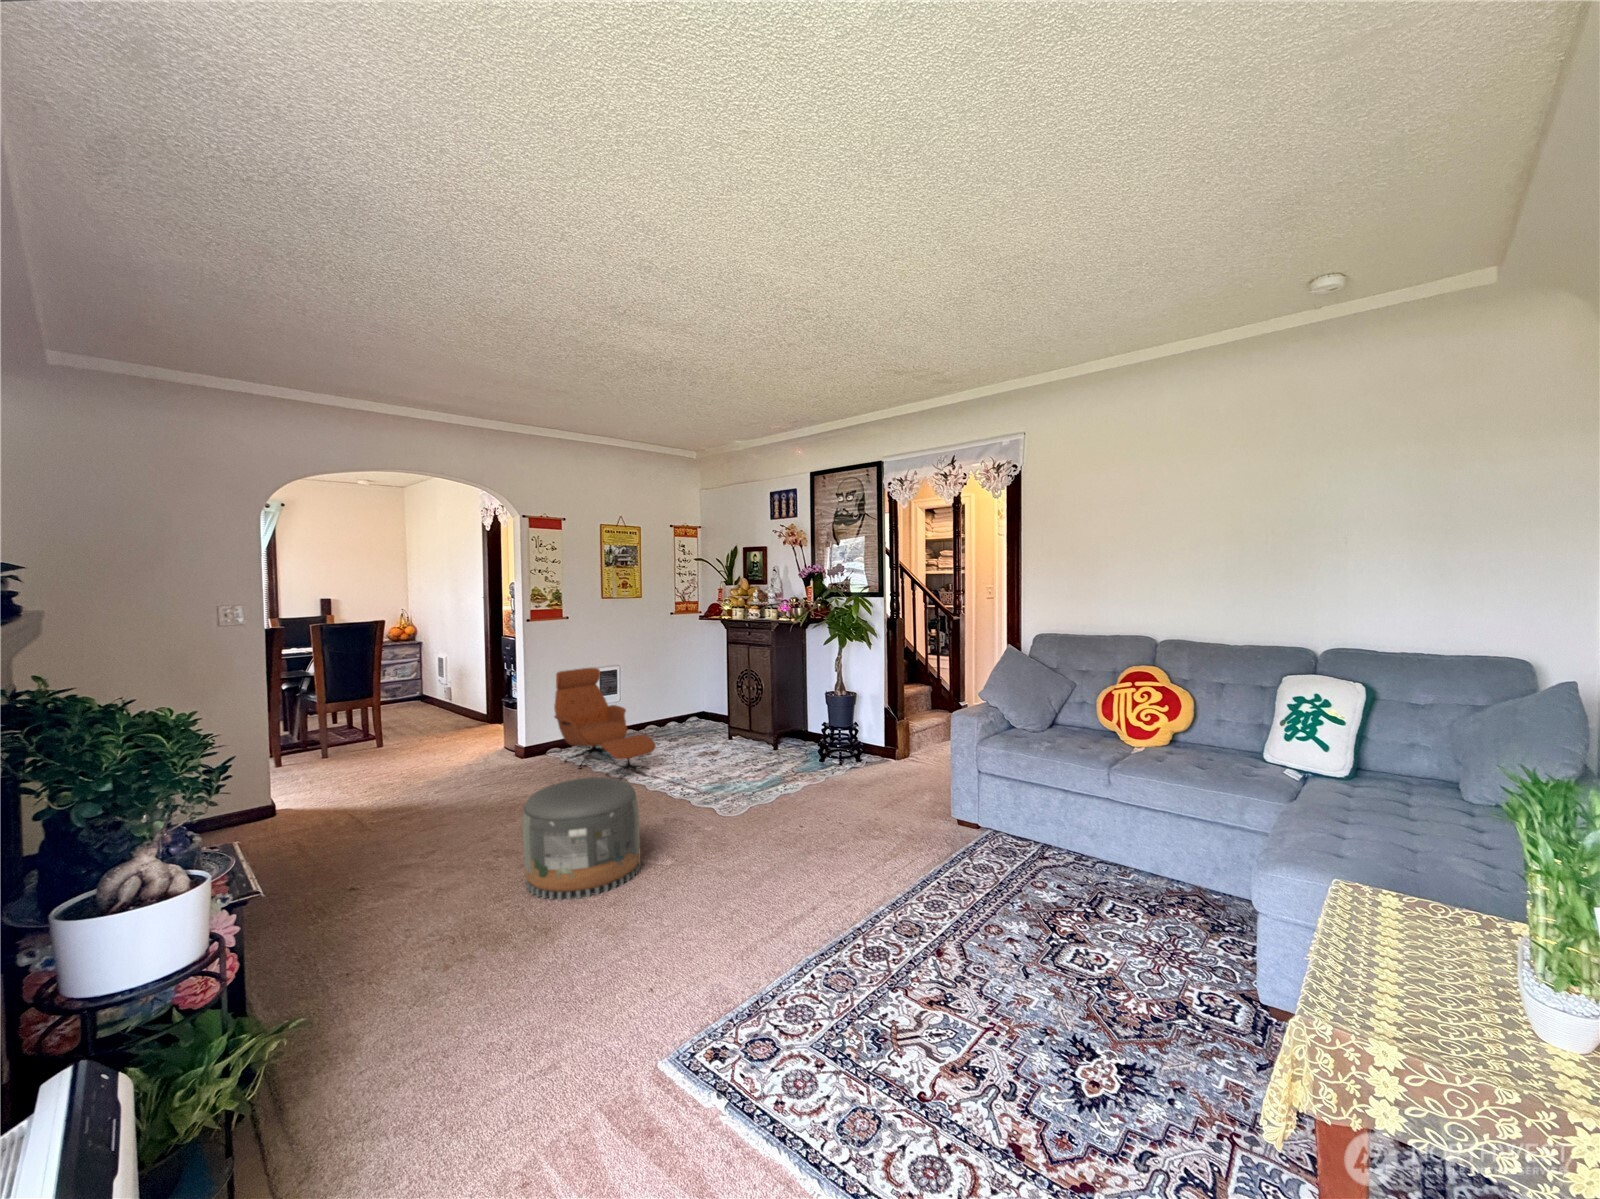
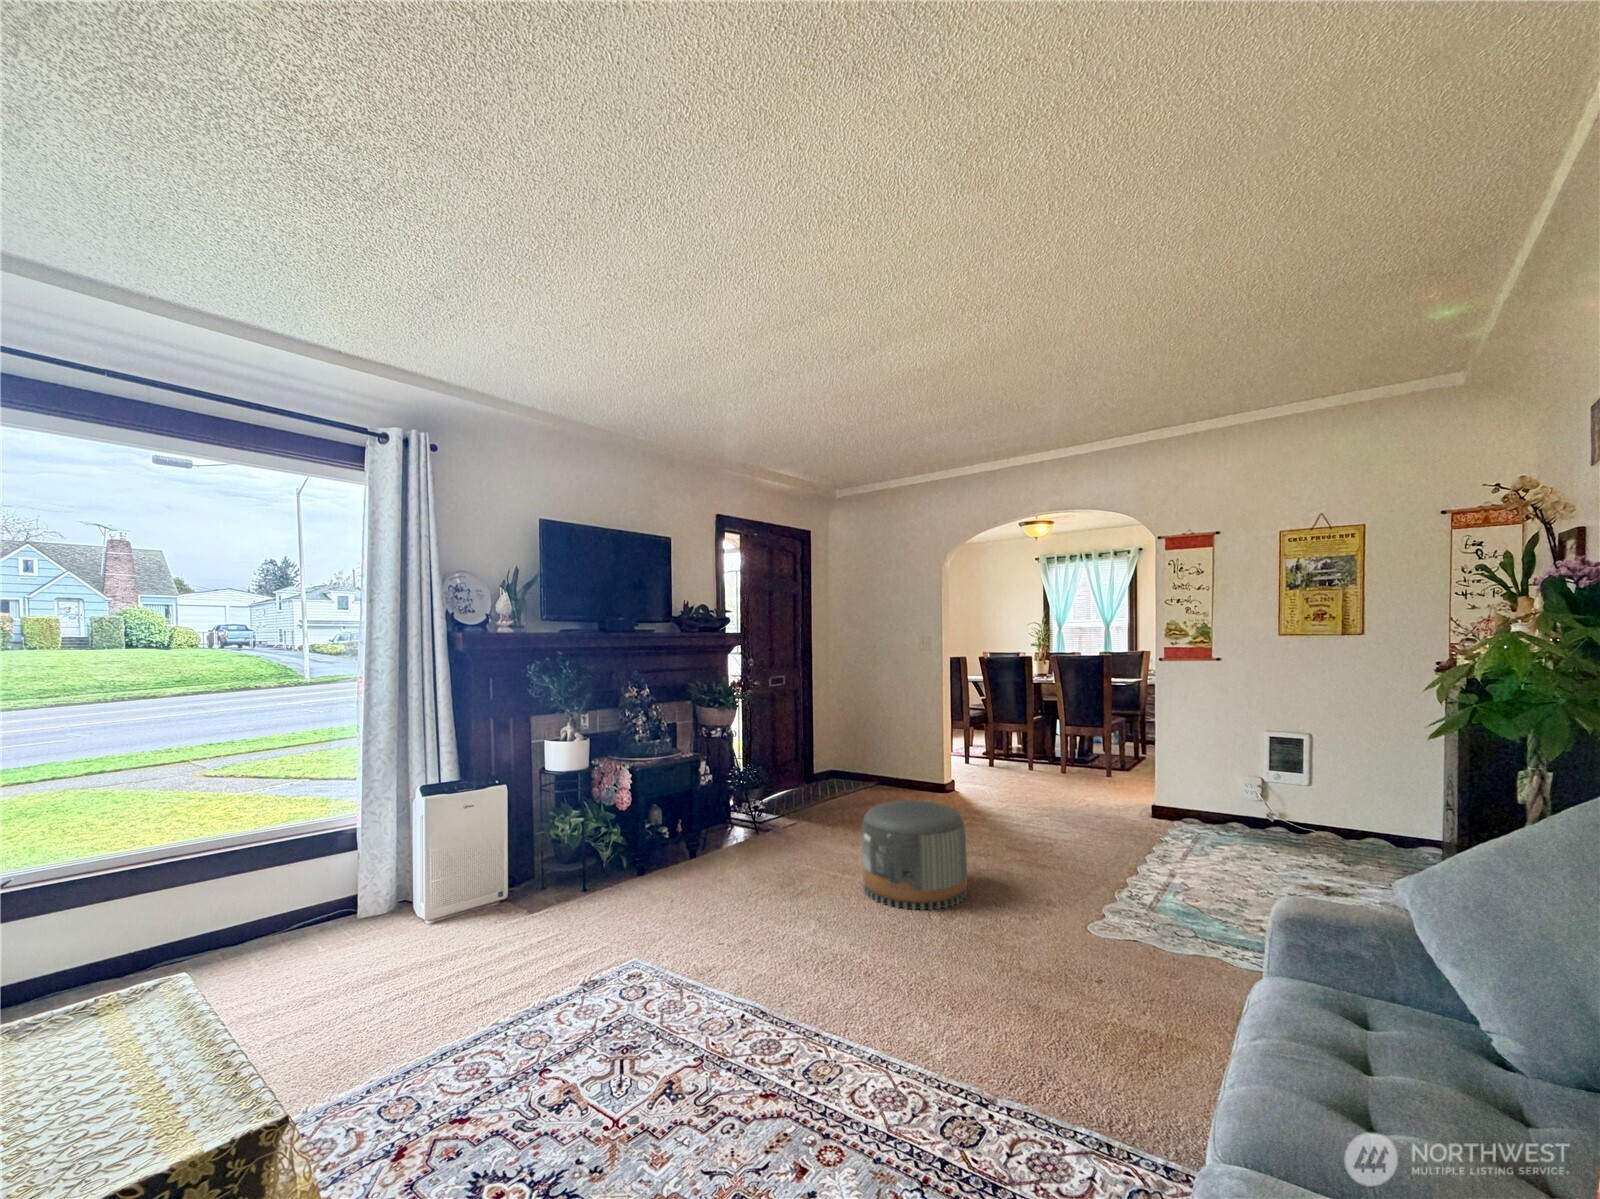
lounge chair: present [554,668,656,779] -> none [1156,721,1270,875]

